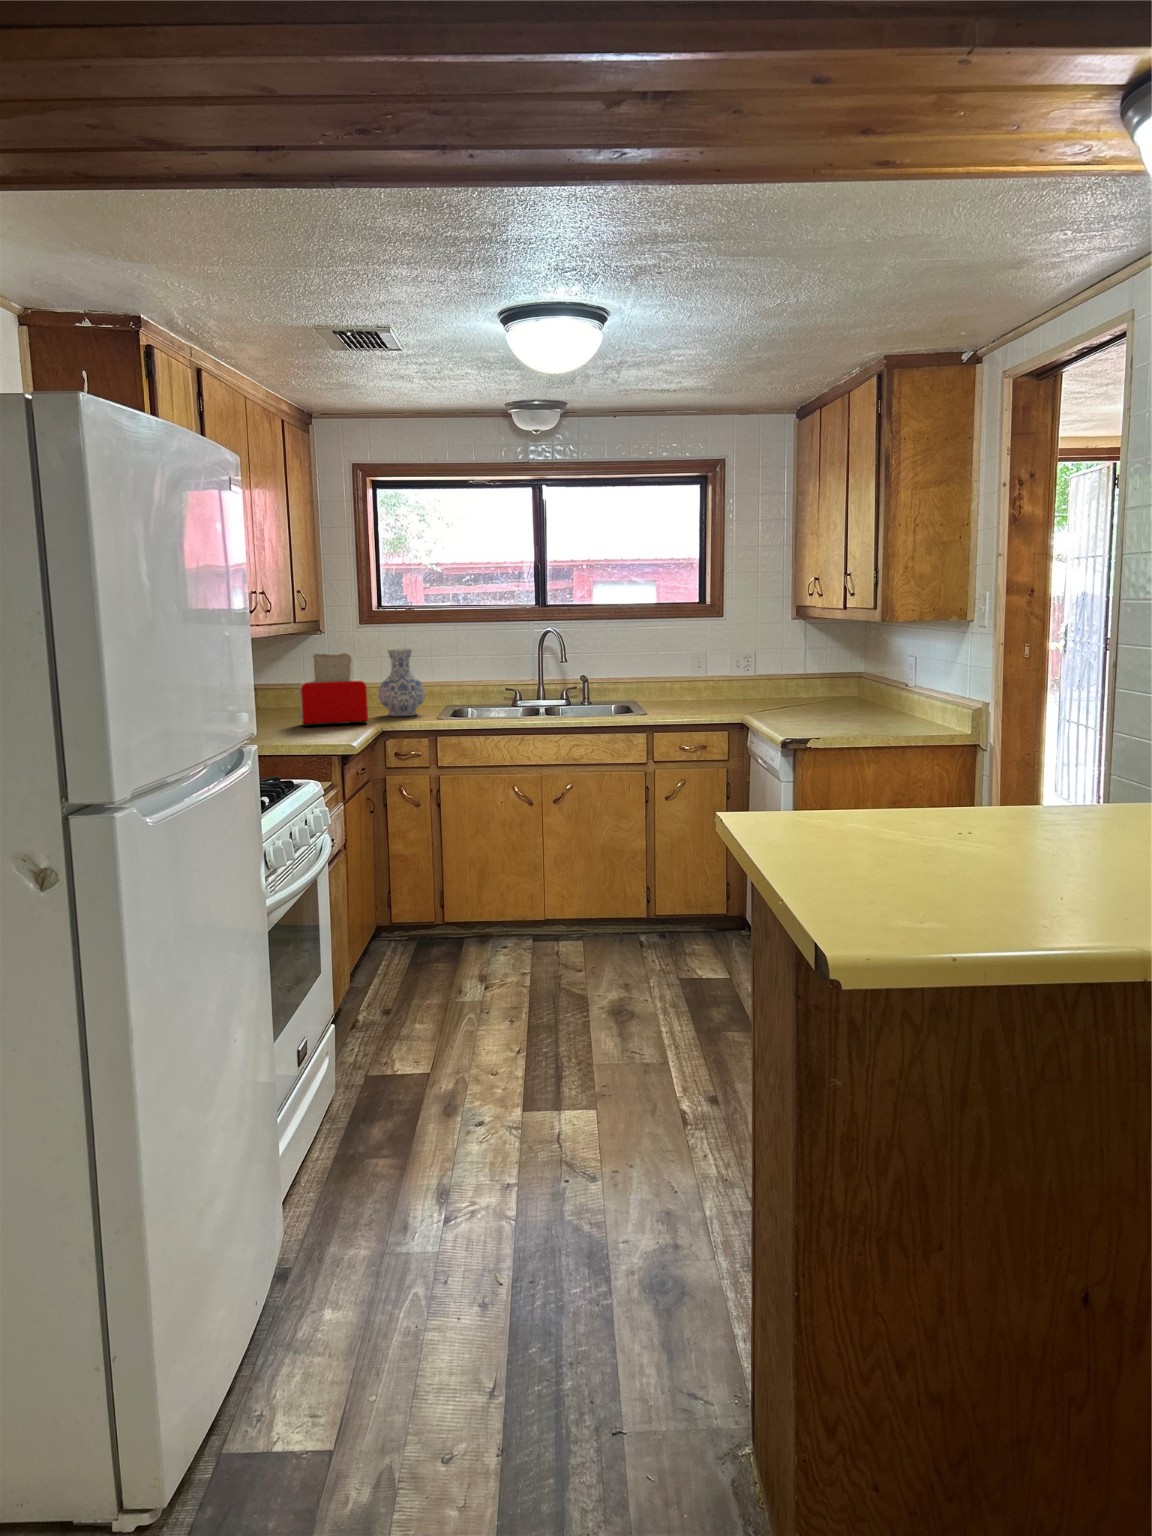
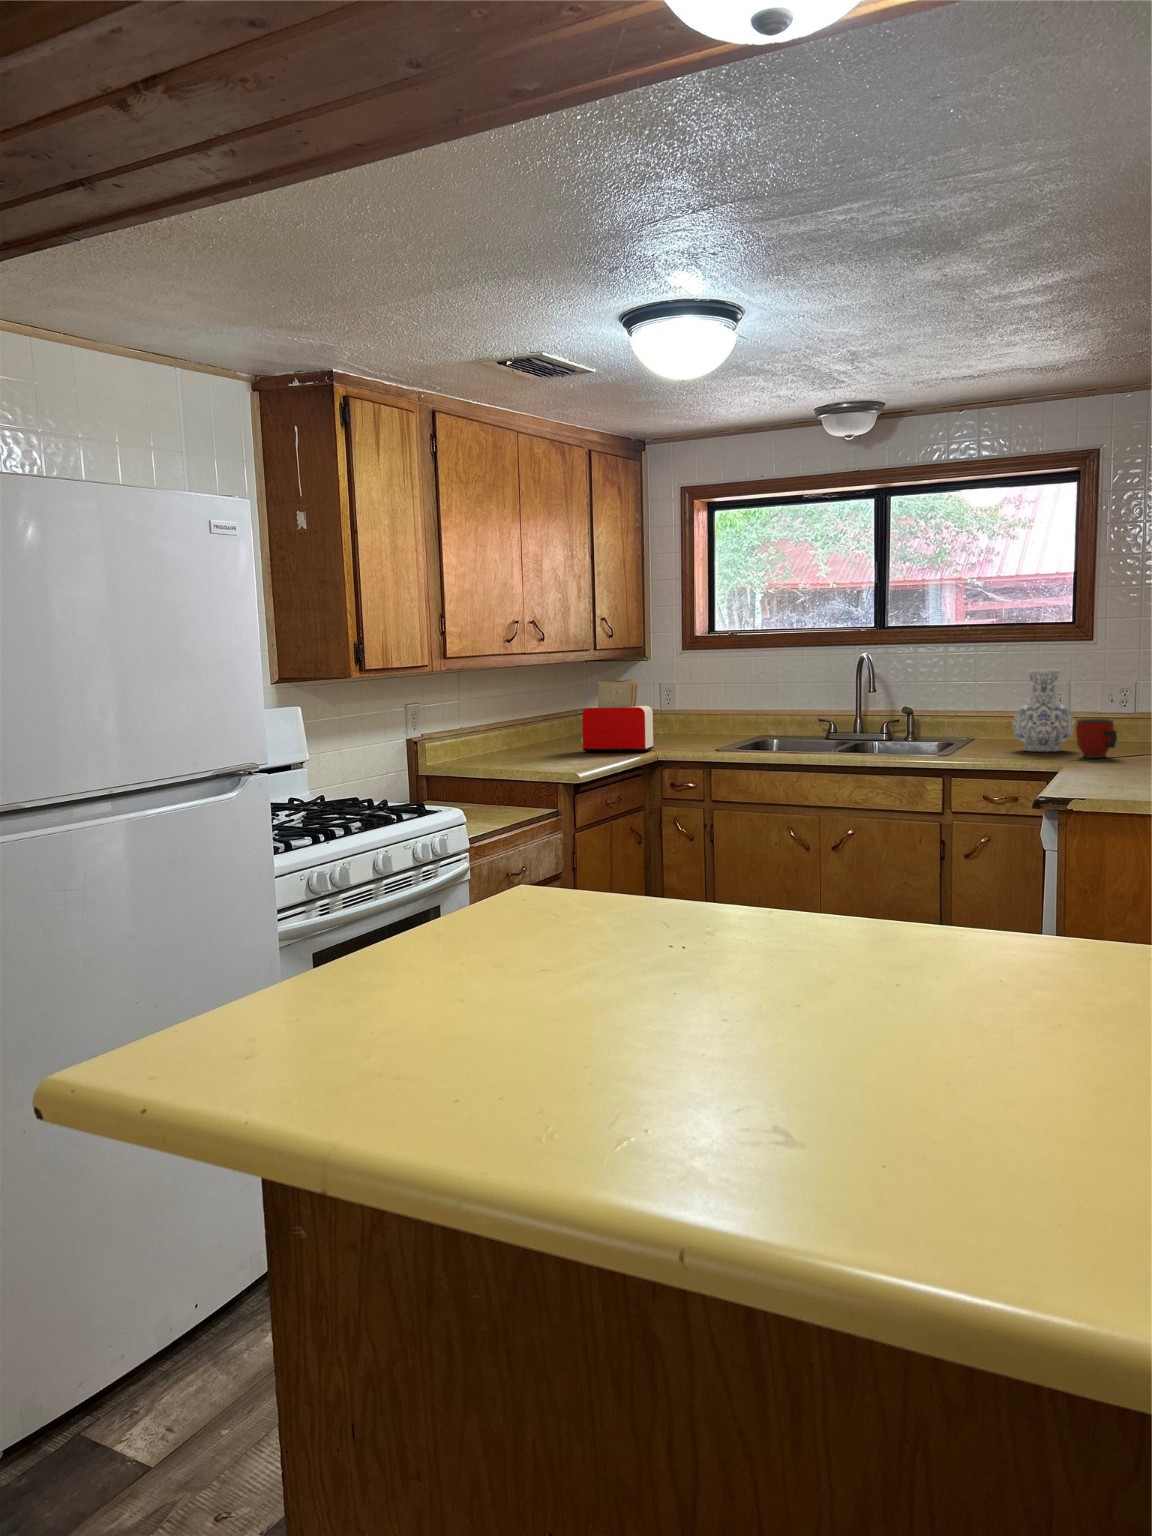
vase: present [378,648,425,716] -> present [1013,670,1074,752]
mug: none [729,680,762,710] -> present [1076,719,1117,758]

